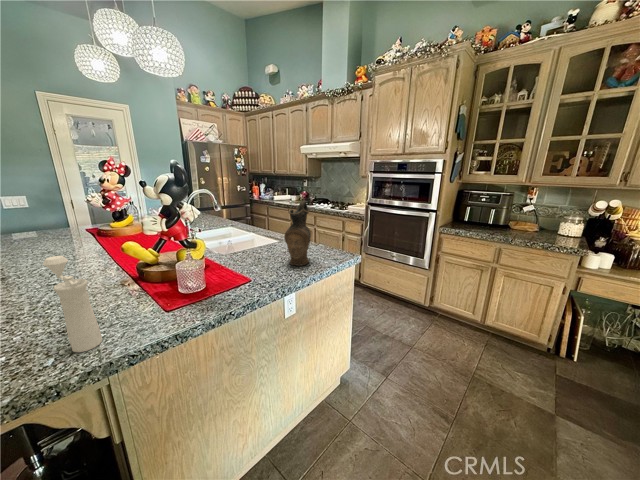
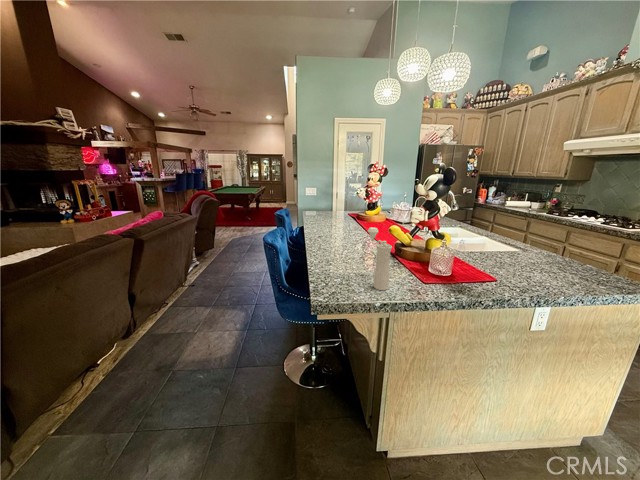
ceramic pitcher: present [284,201,311,266] -> none [543,209,591,283]

